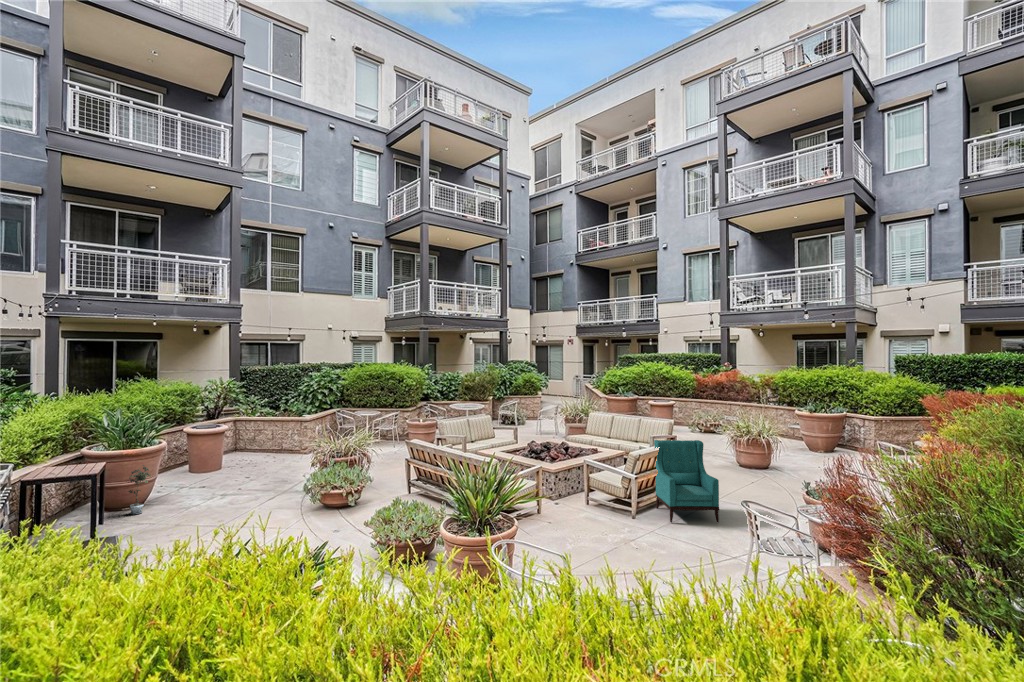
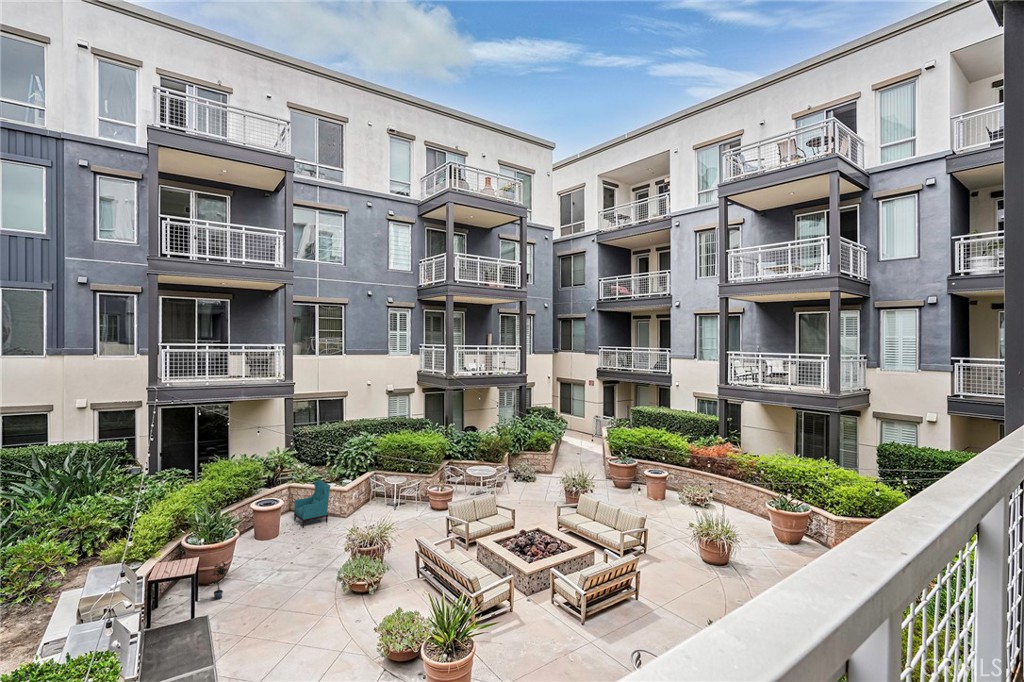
armchair: present [654,440,719,523] -> present [294,480,330,528]

